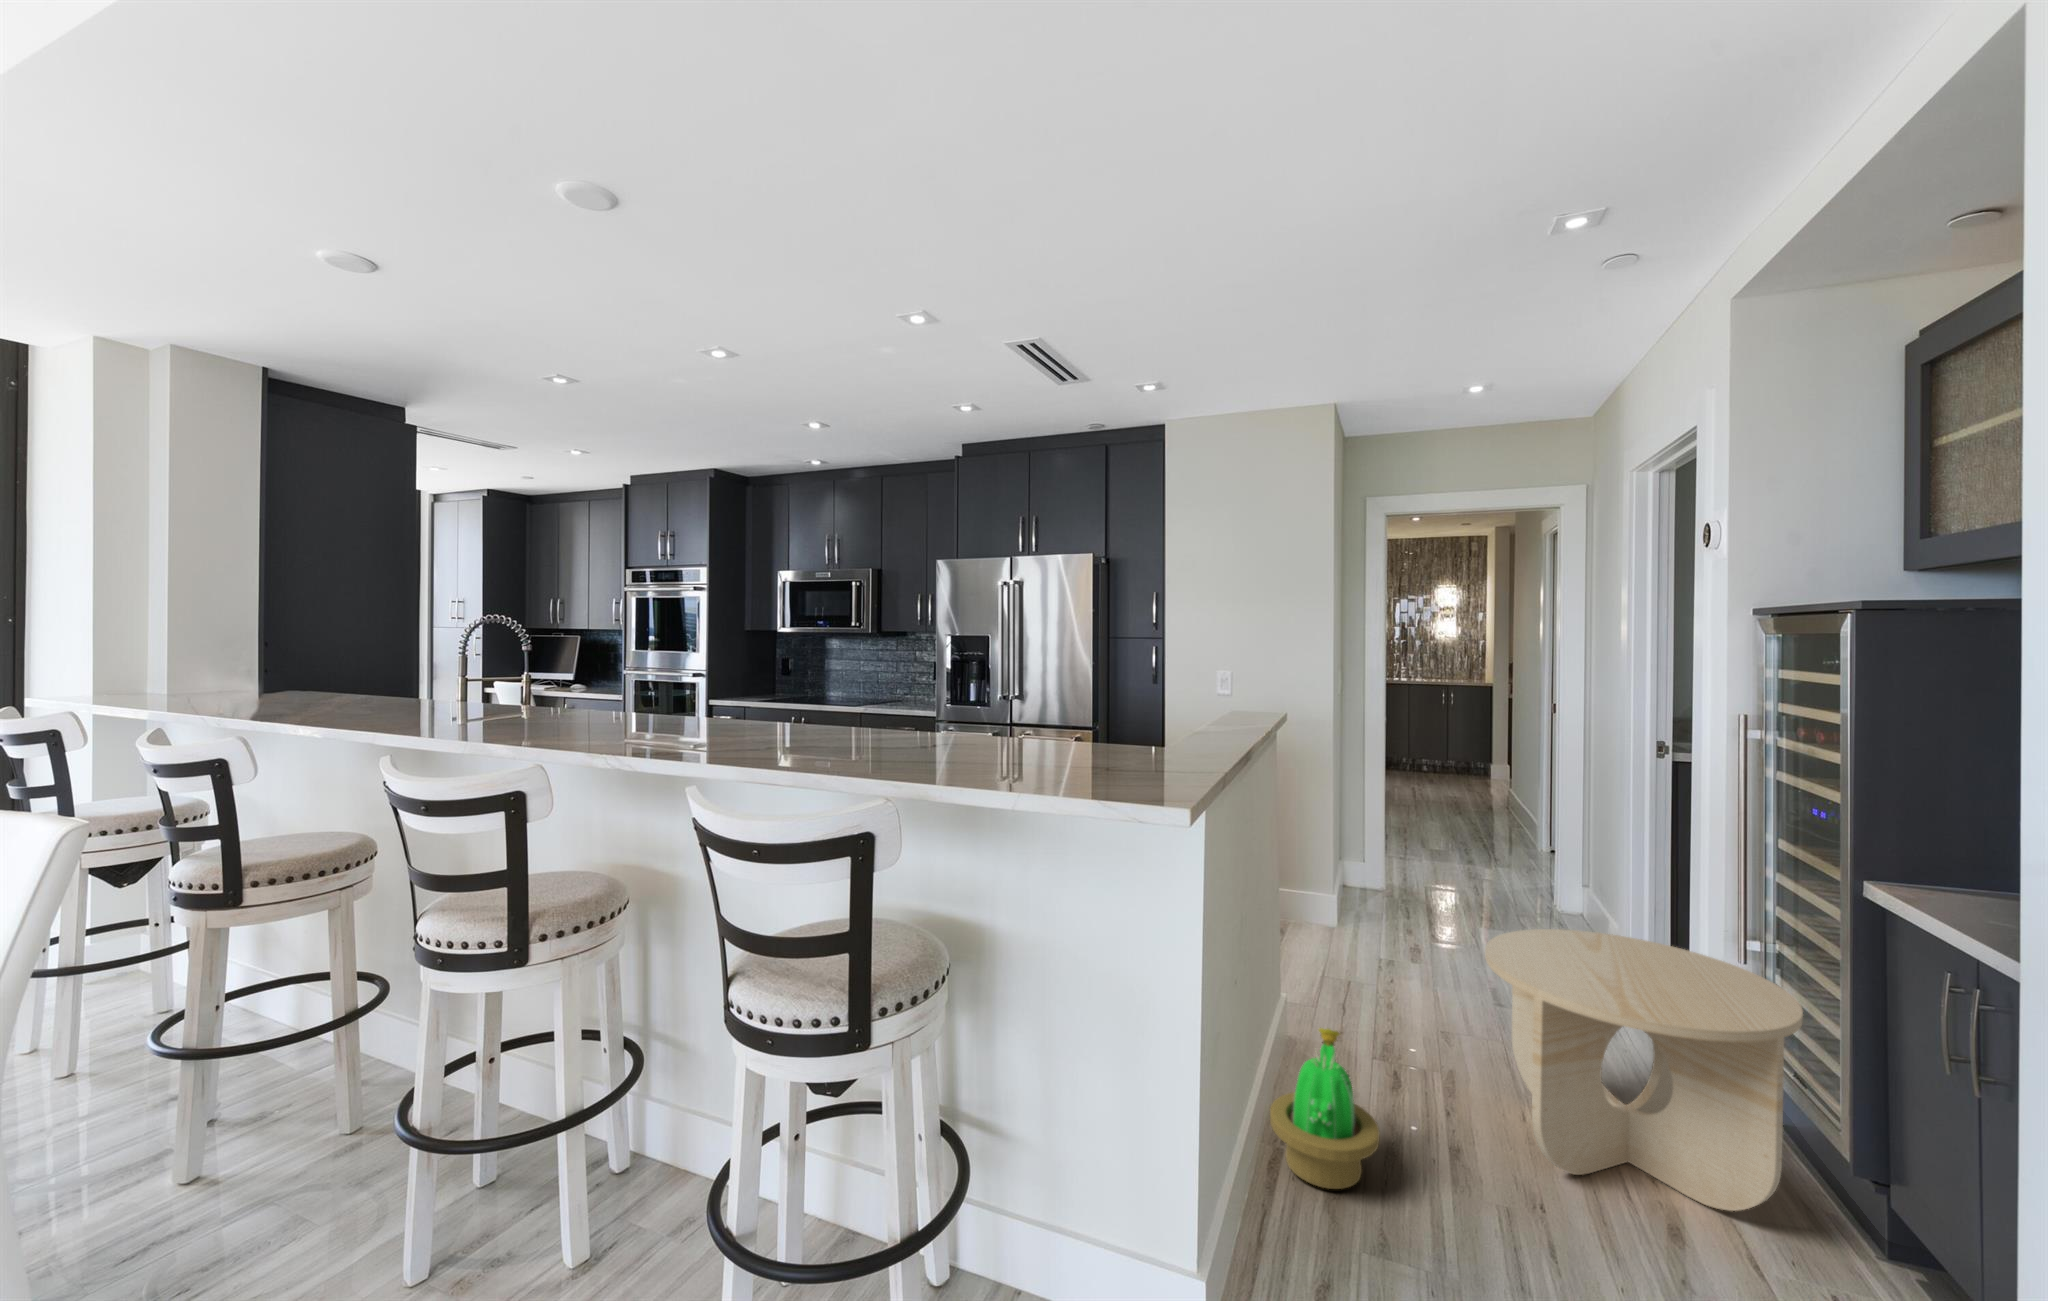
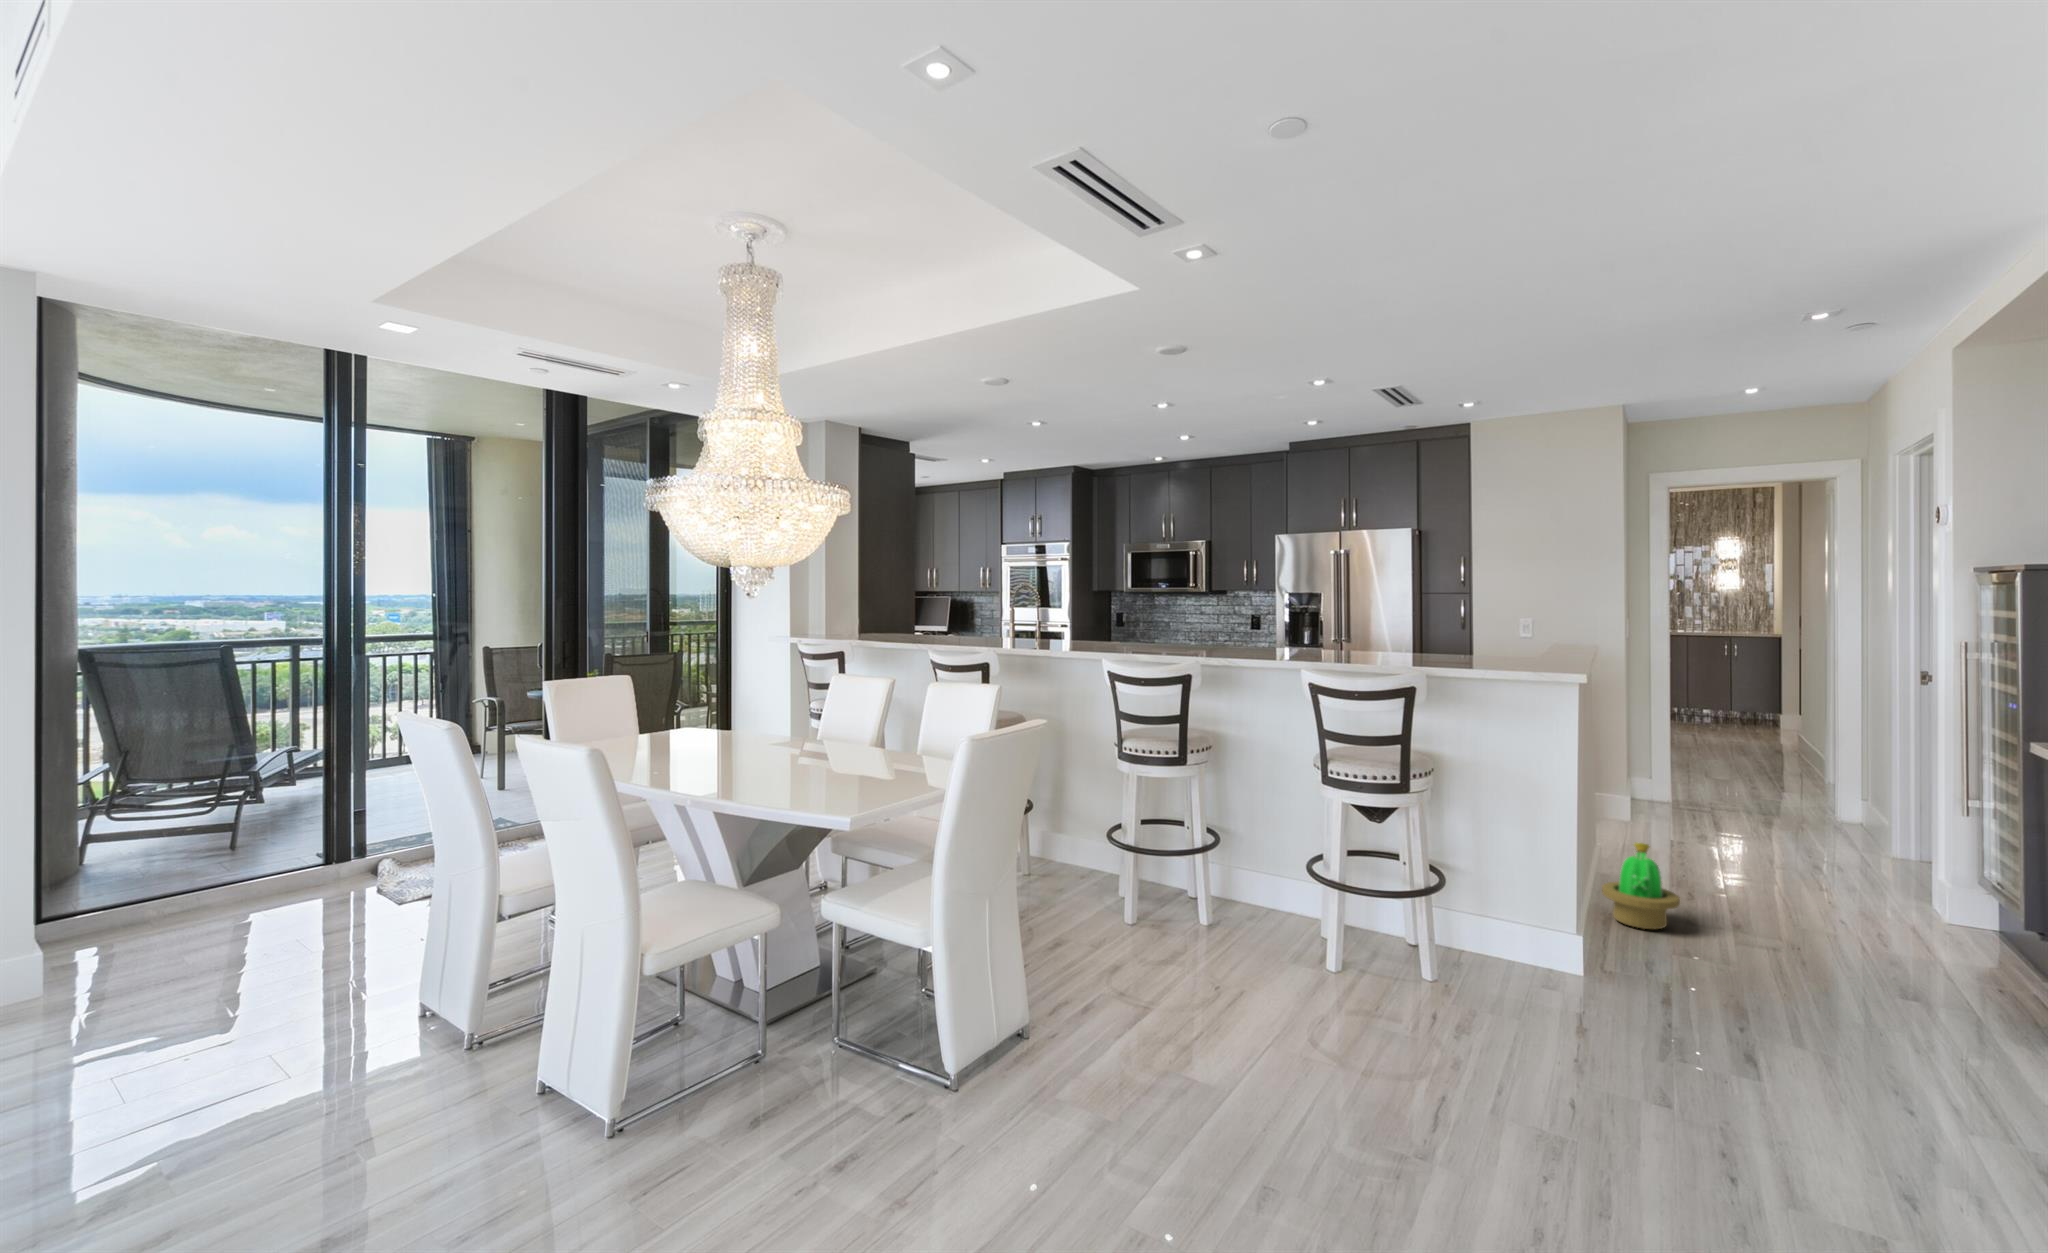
side table: present [1485,929,1803,1211] -> none [1757,793,1988,952]

